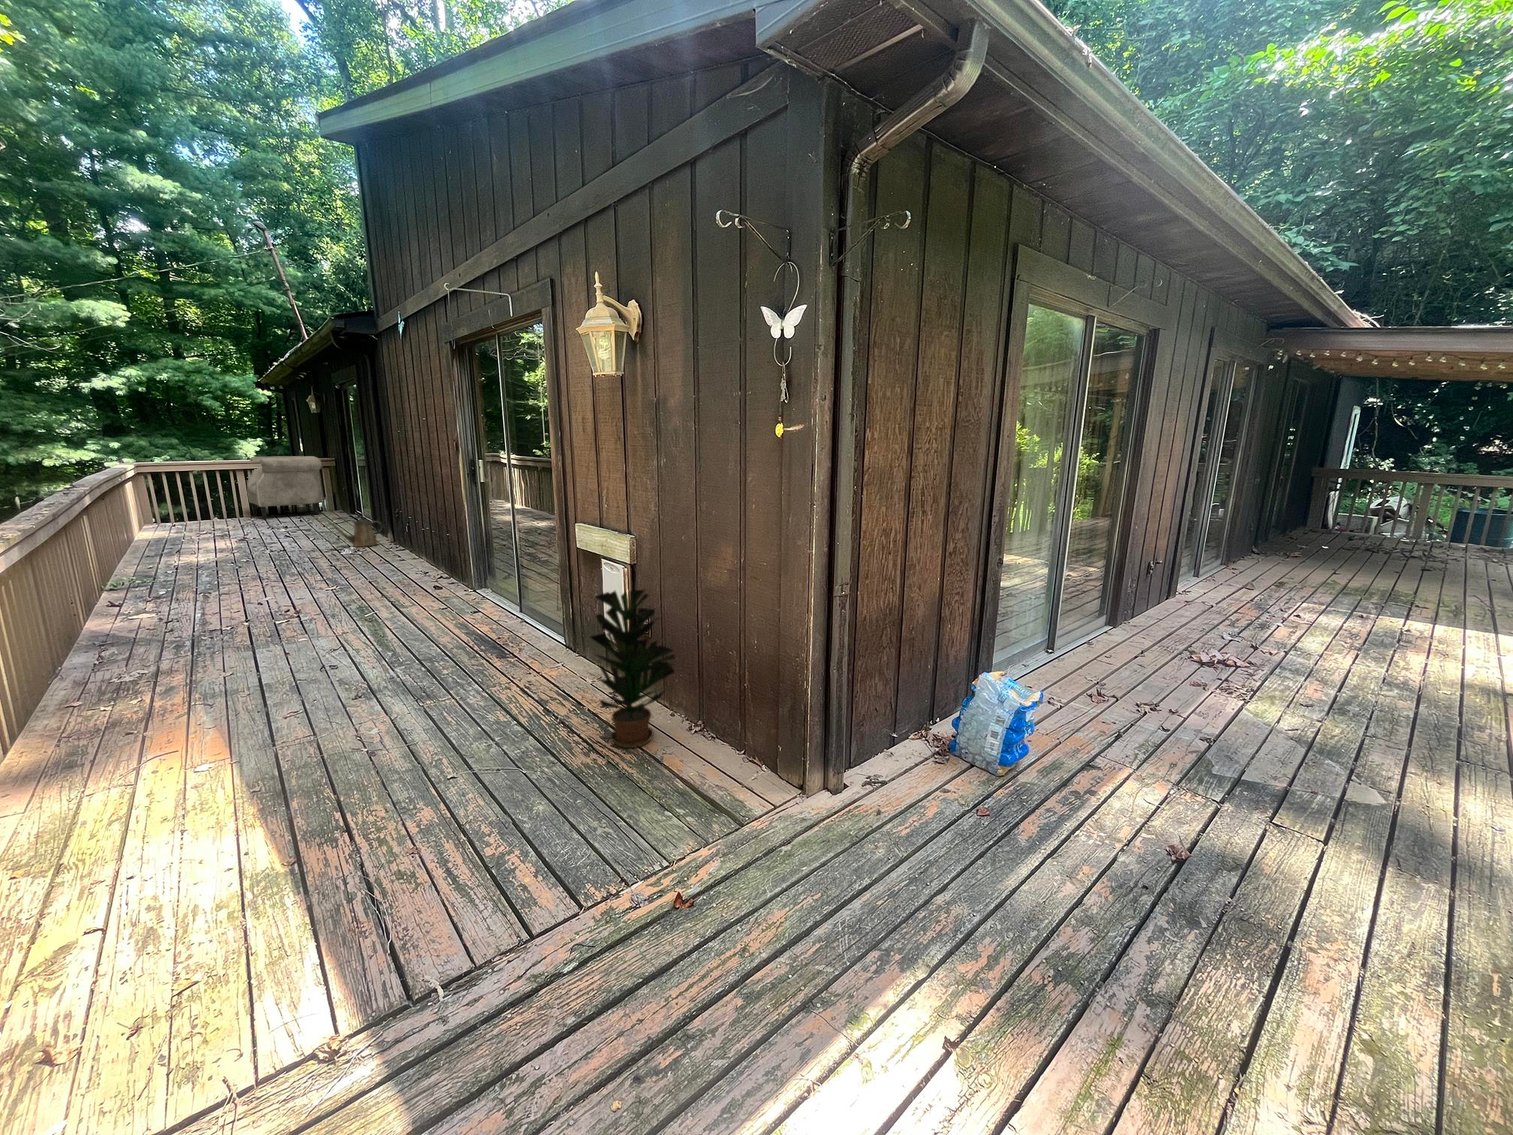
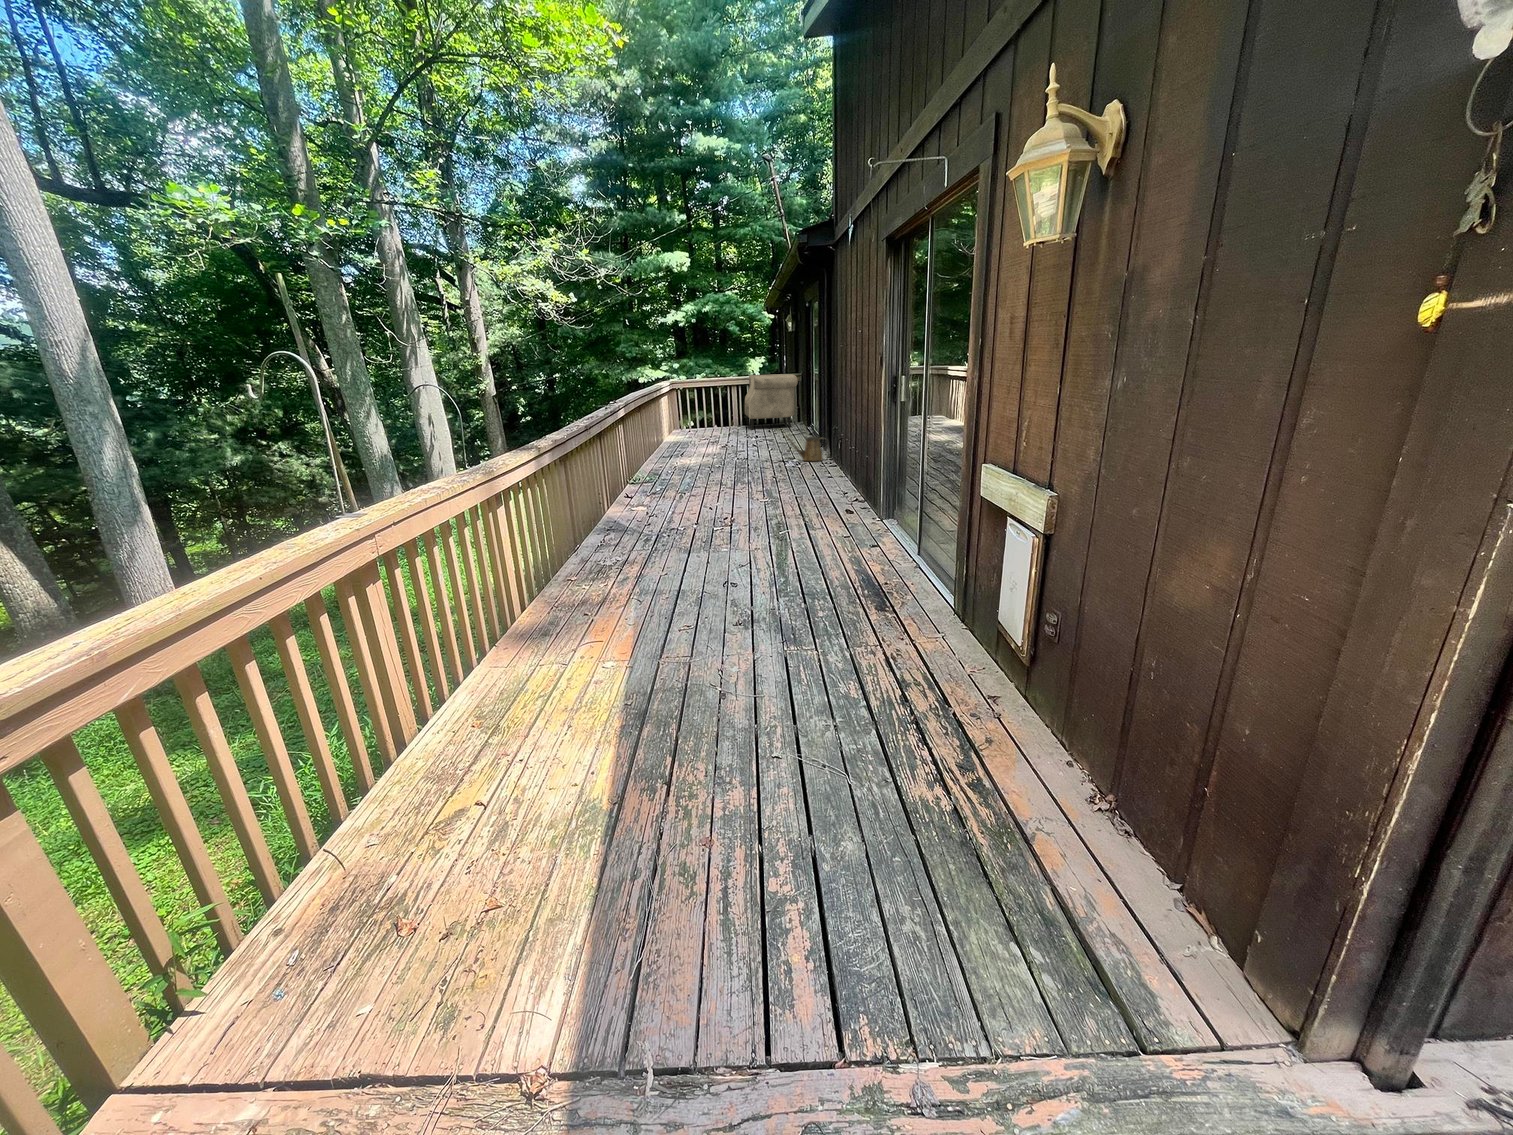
potted plant: present [590,590,675,748] -> none [950,577,1089,800]

